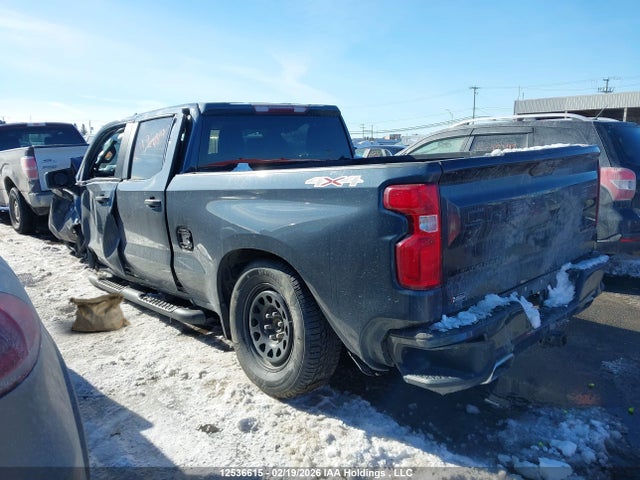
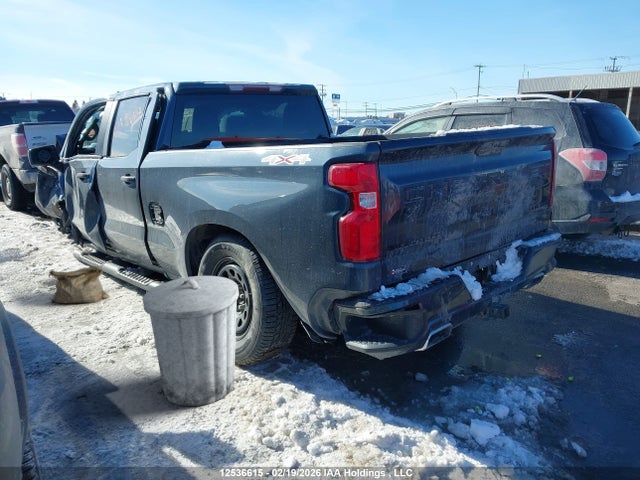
trash can: none [181,303,282,445] -> present [143,276,239,406]

